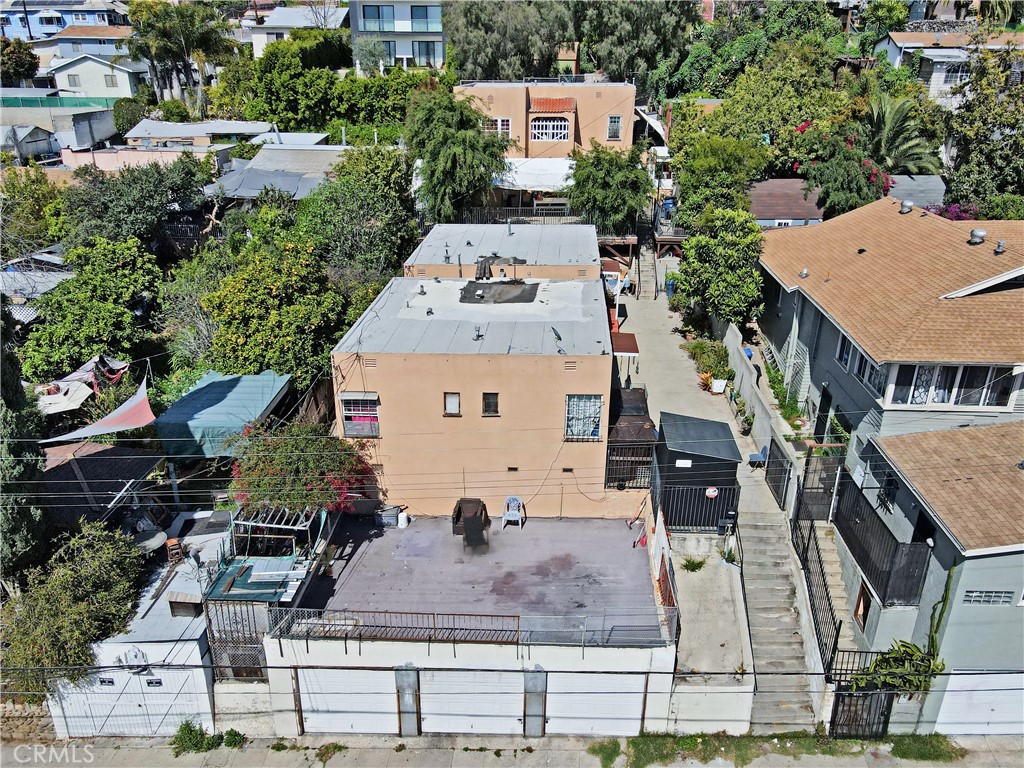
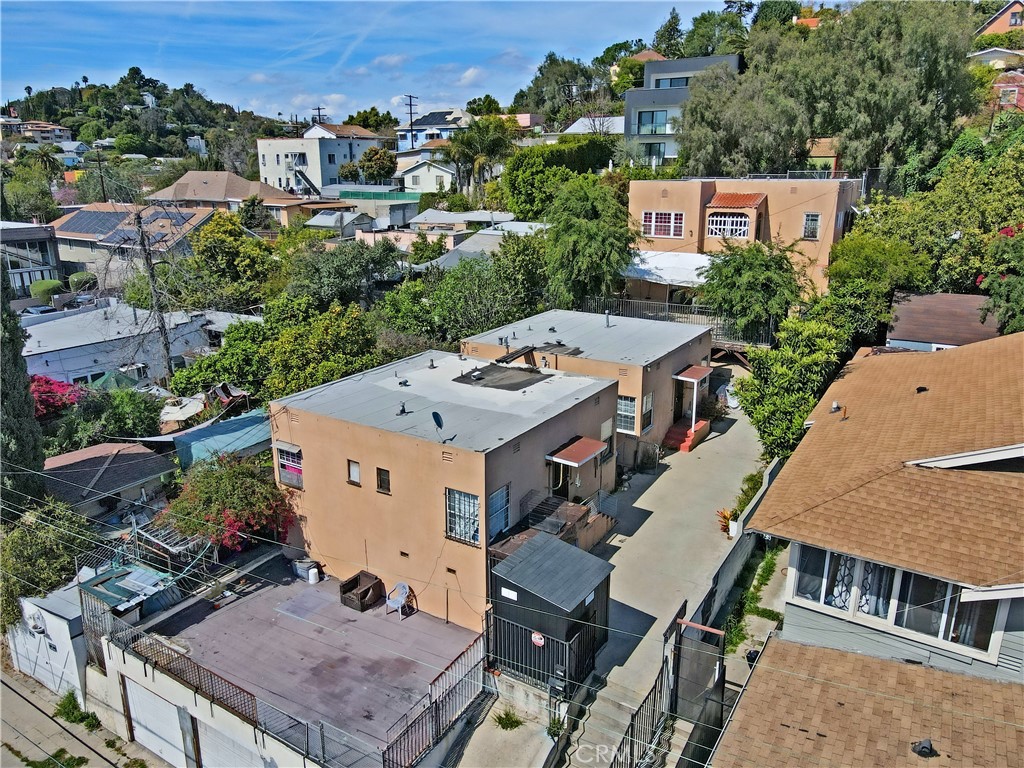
lounge chair: present [462,515,489,554] -> none [329,590,361,633]

